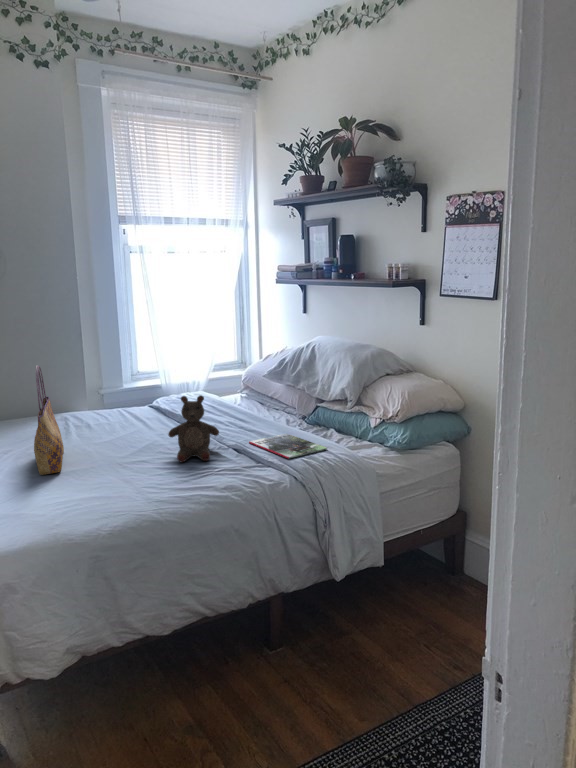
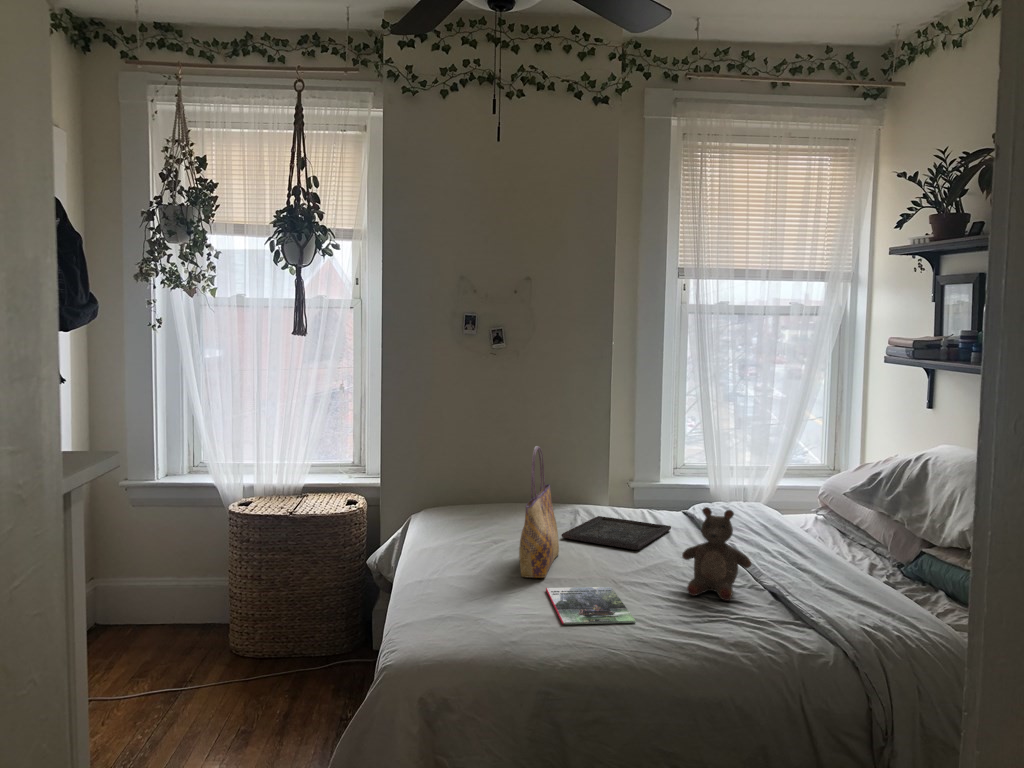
tray: none [60,416,145,439] -> present [561,516,671,550]
magazine: present [249,434,327,459] -> present [546,587,636,625]

